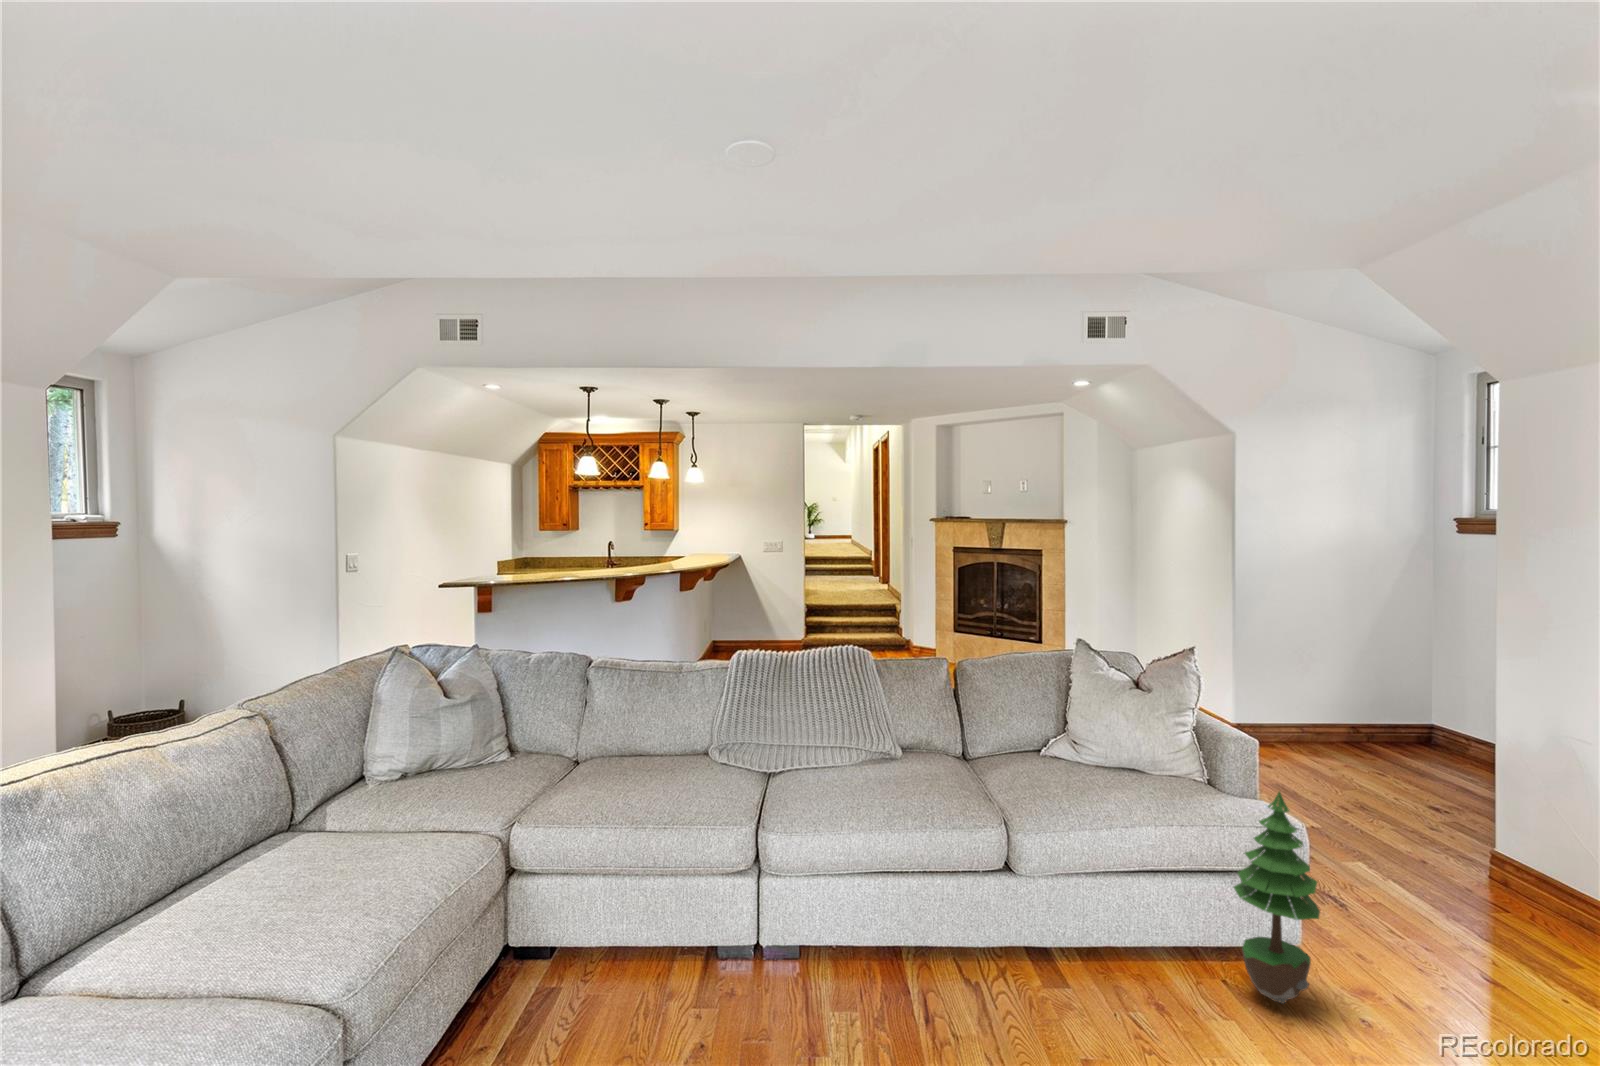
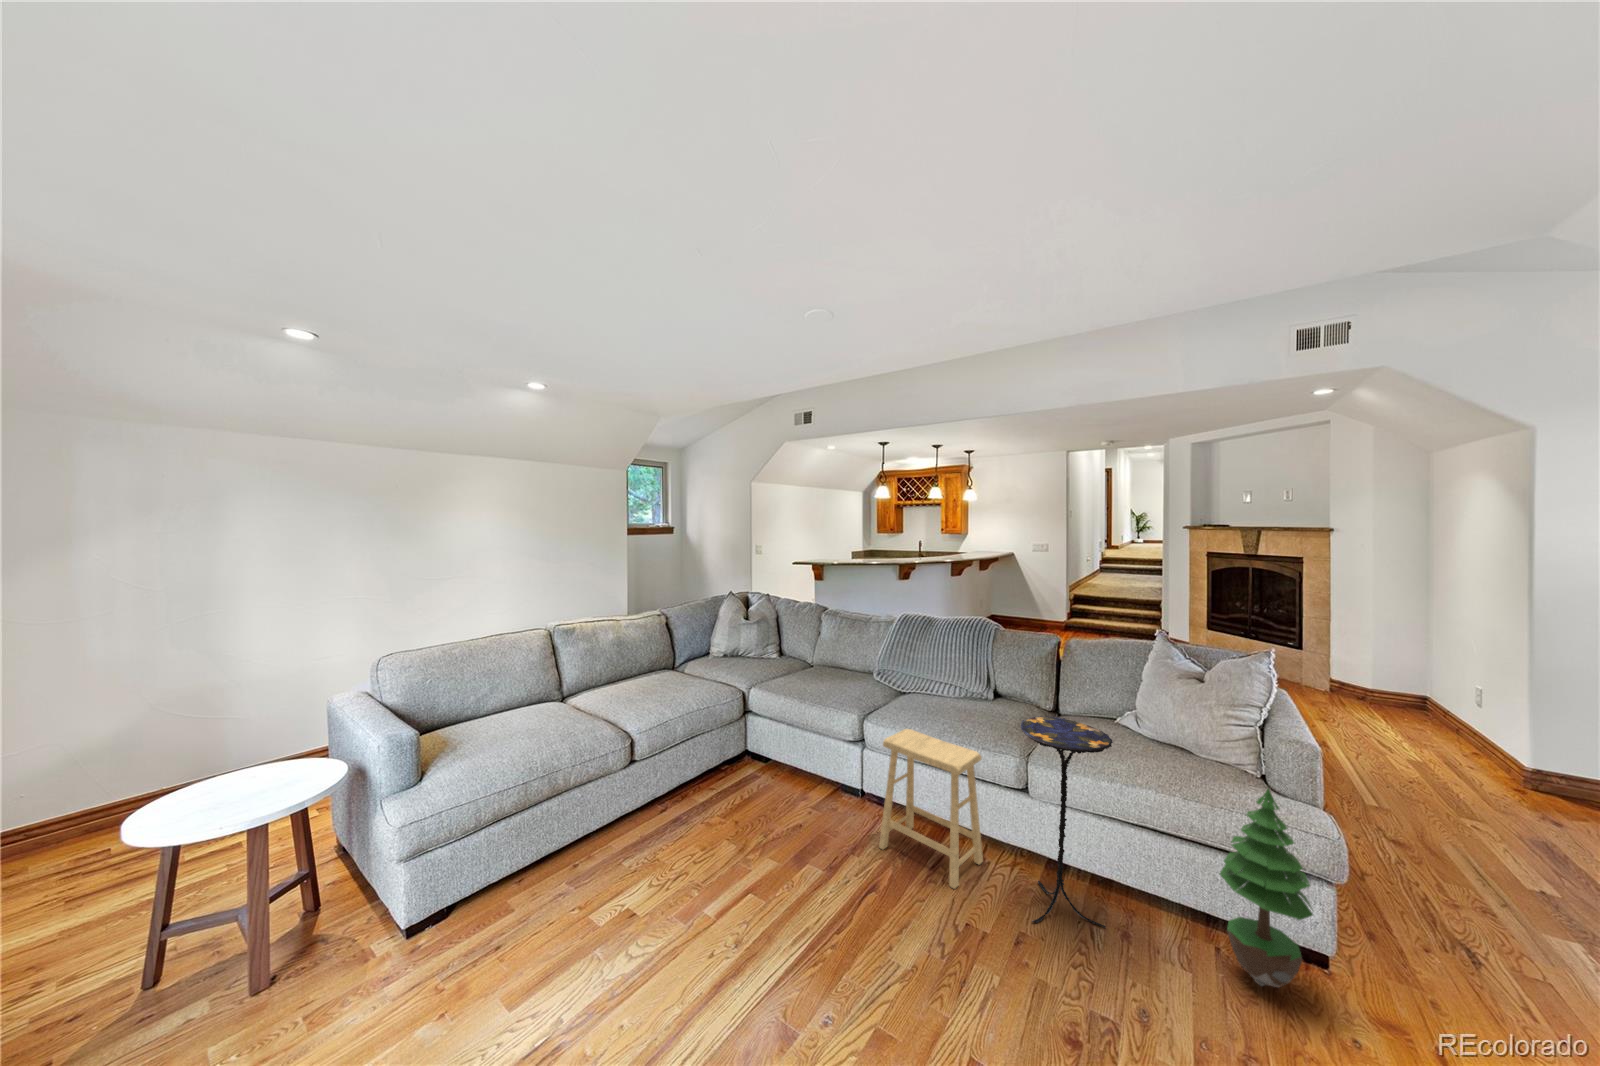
side table: none [1032,761,1146,1035] -> present [1021,716,1113,927]
footstool: none [837,826,971,1036] -> present [879,729,983,889]

